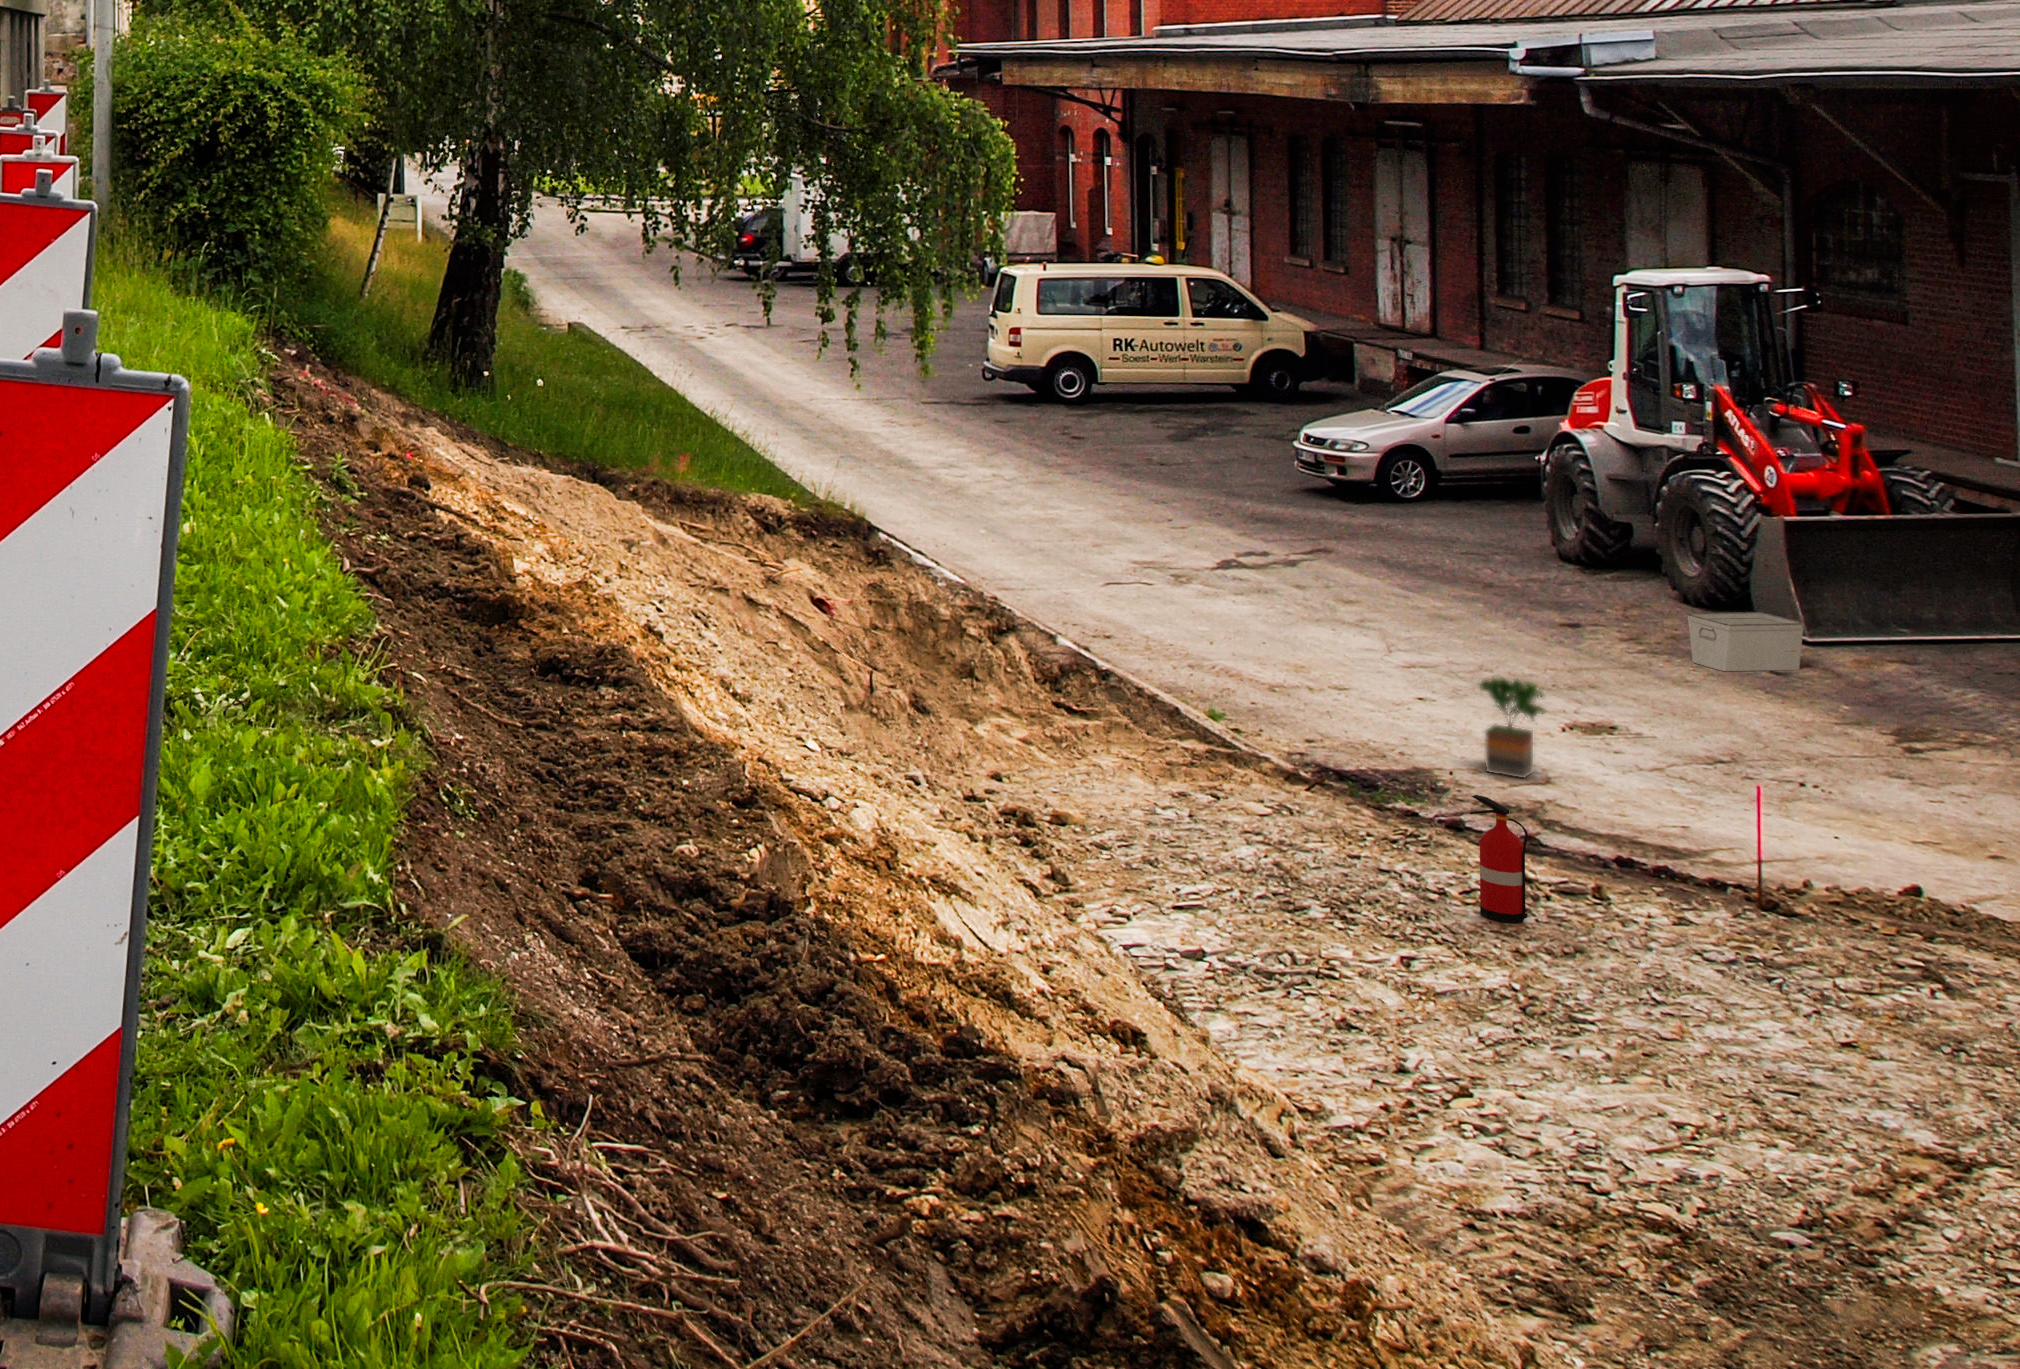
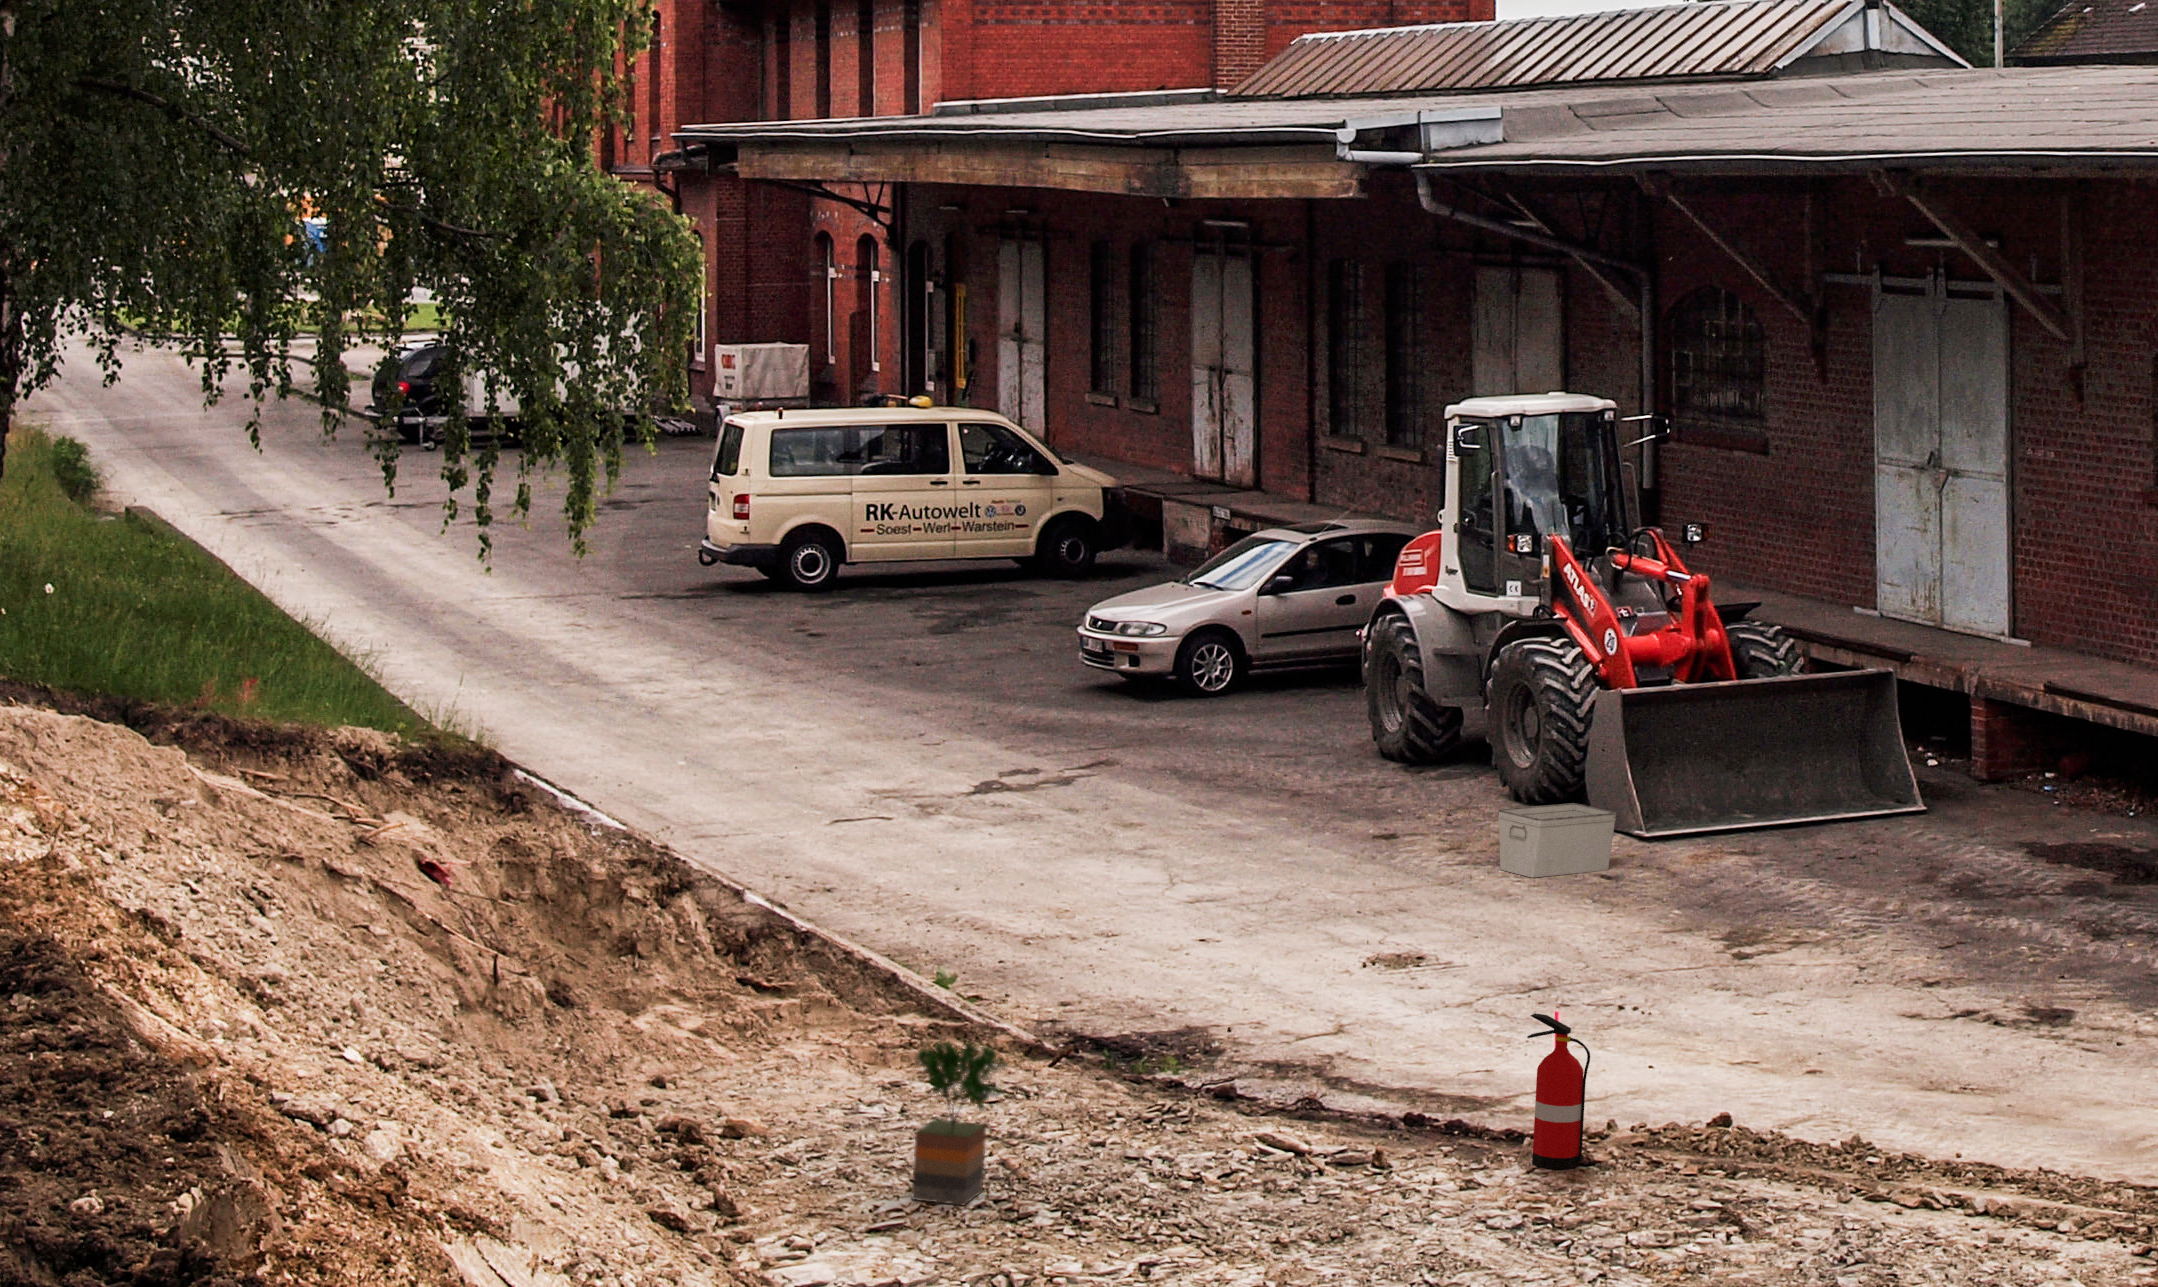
potted tree: present [1480,677,1545,778] -> present [912,1040,1007,1205]
fire extinguisher: present [1470,795,1528,923] -> present [1527,1013,1590,1169]

